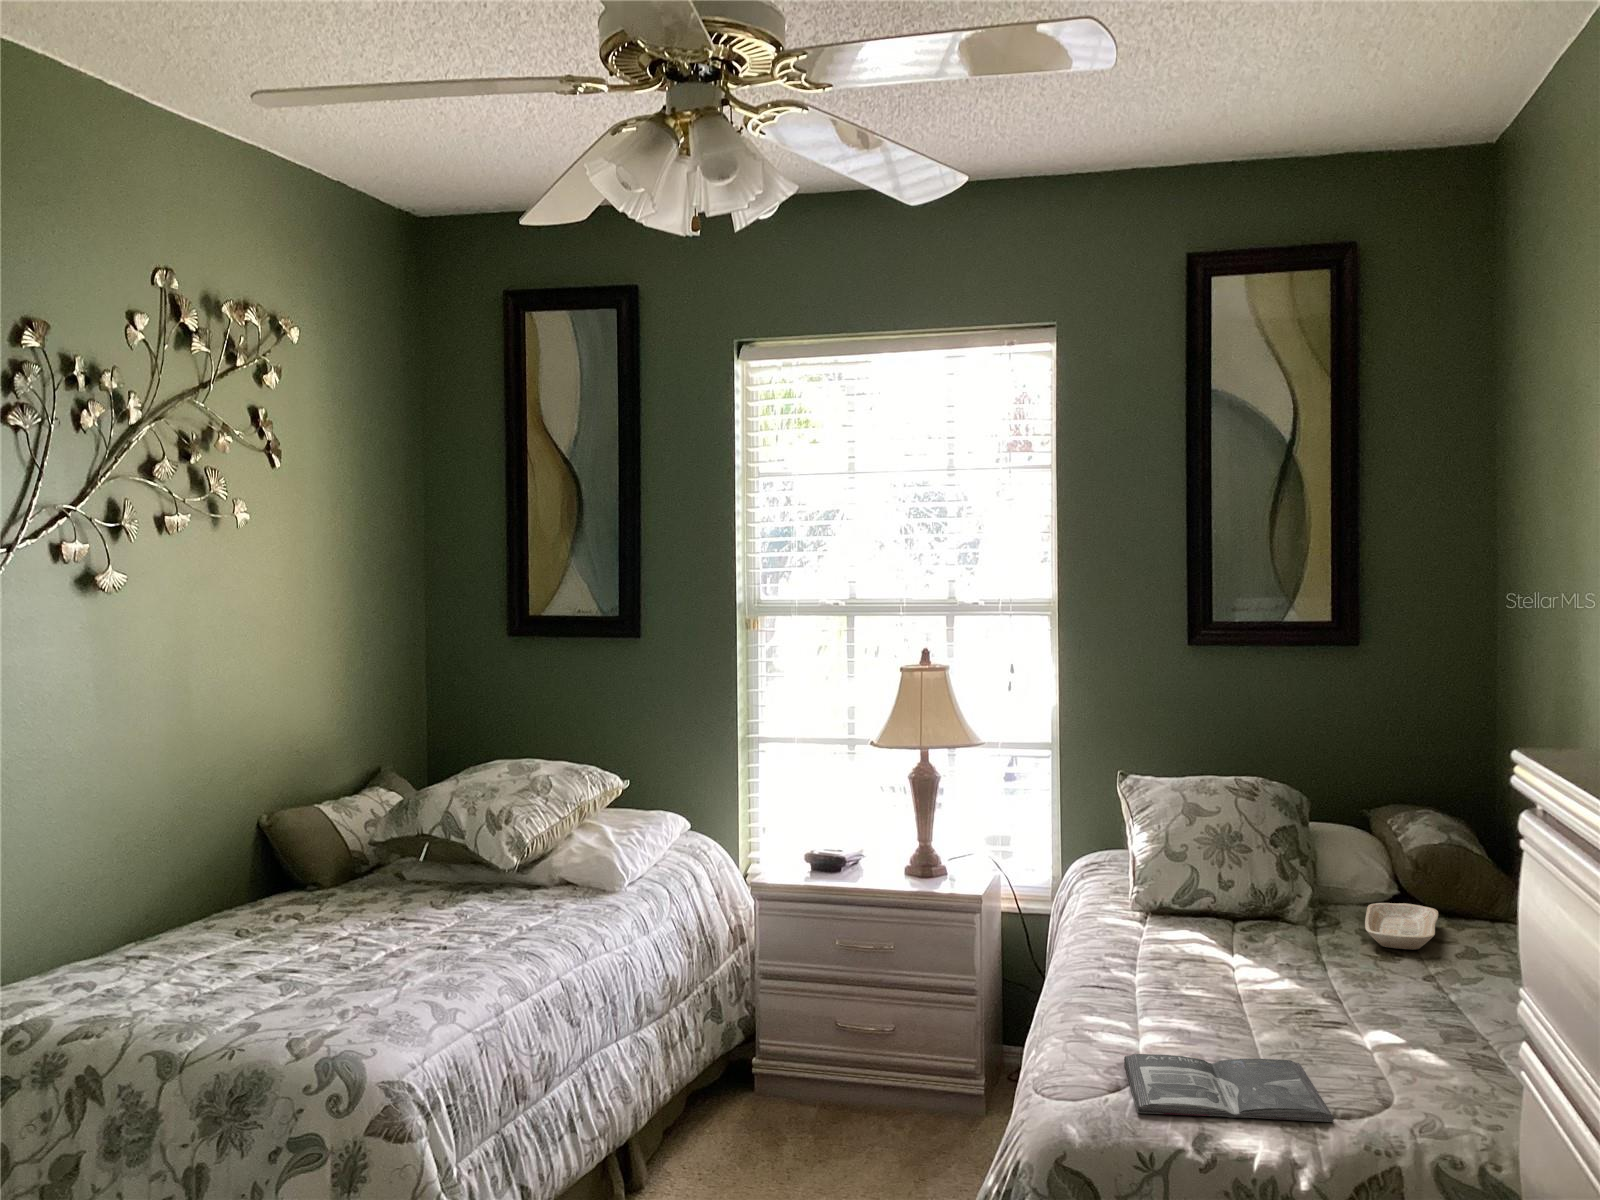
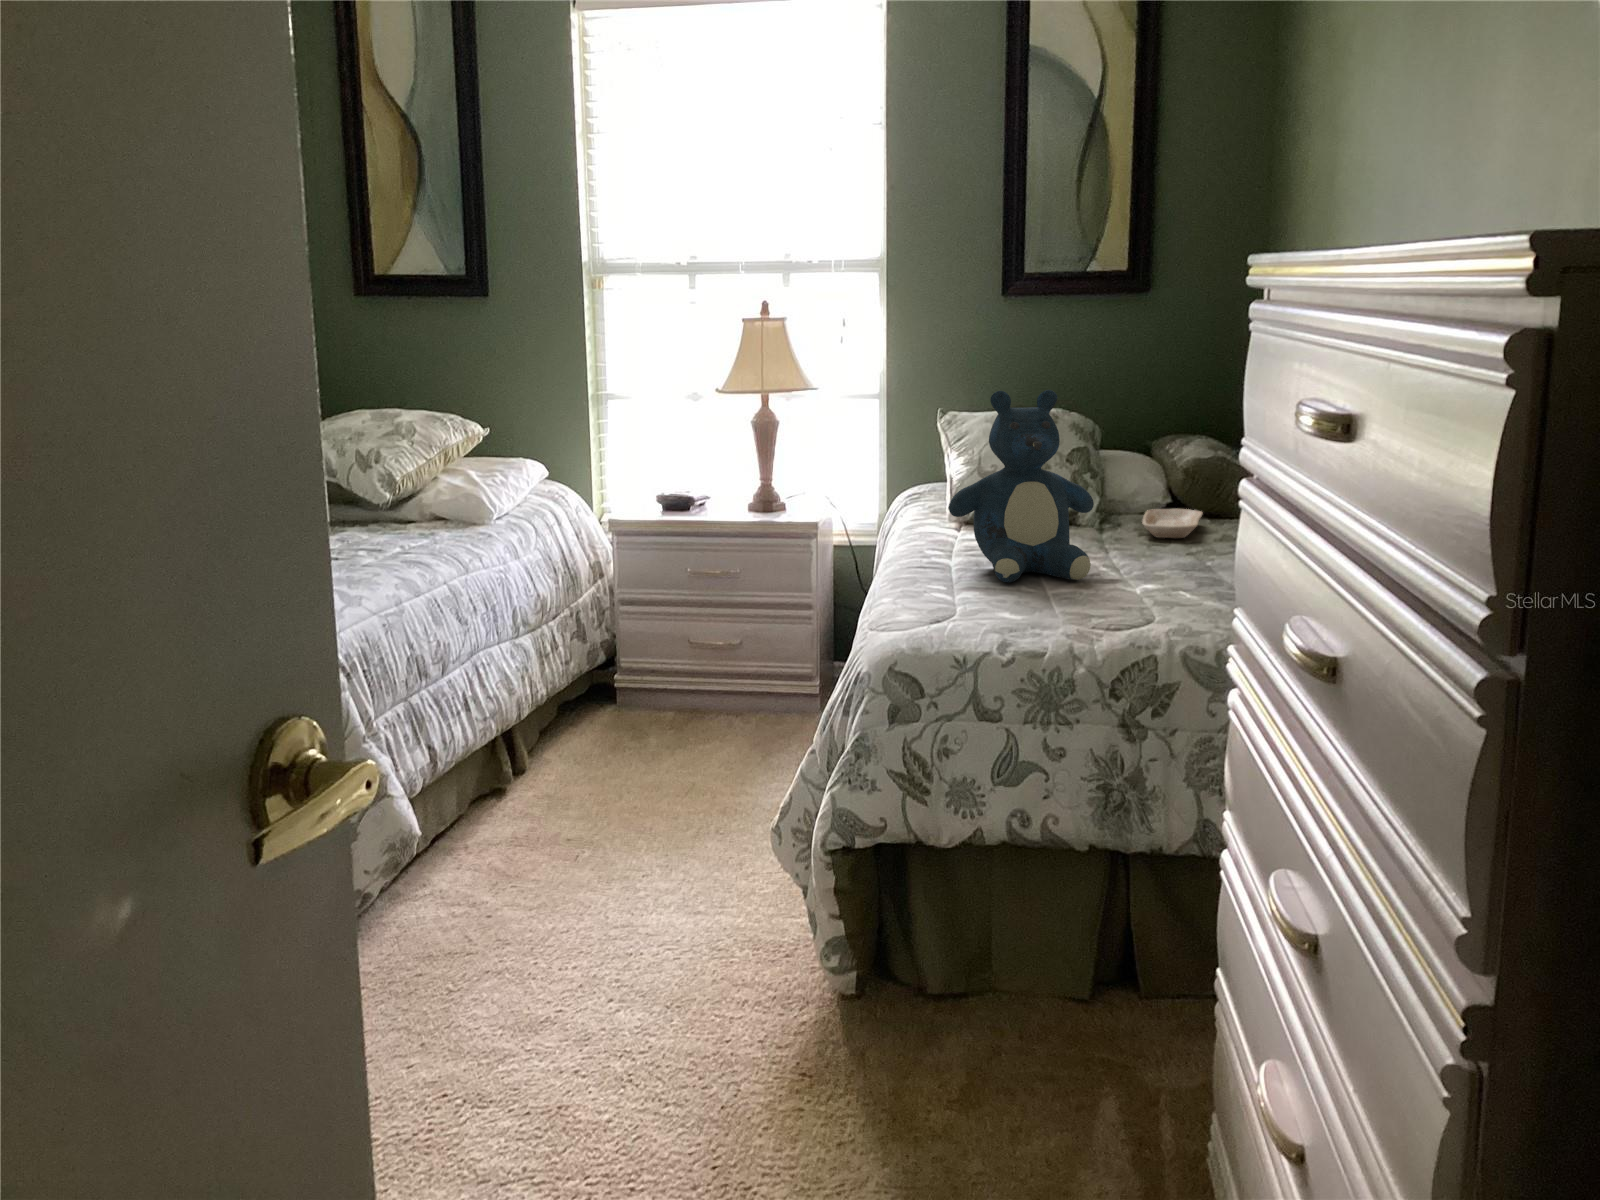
teddy bear: none [1130,787,1307,1025] -> present [949,390,1094,582]
magazine: present [1124,1054,1334,1122] -> none [942,596,1106,629]

